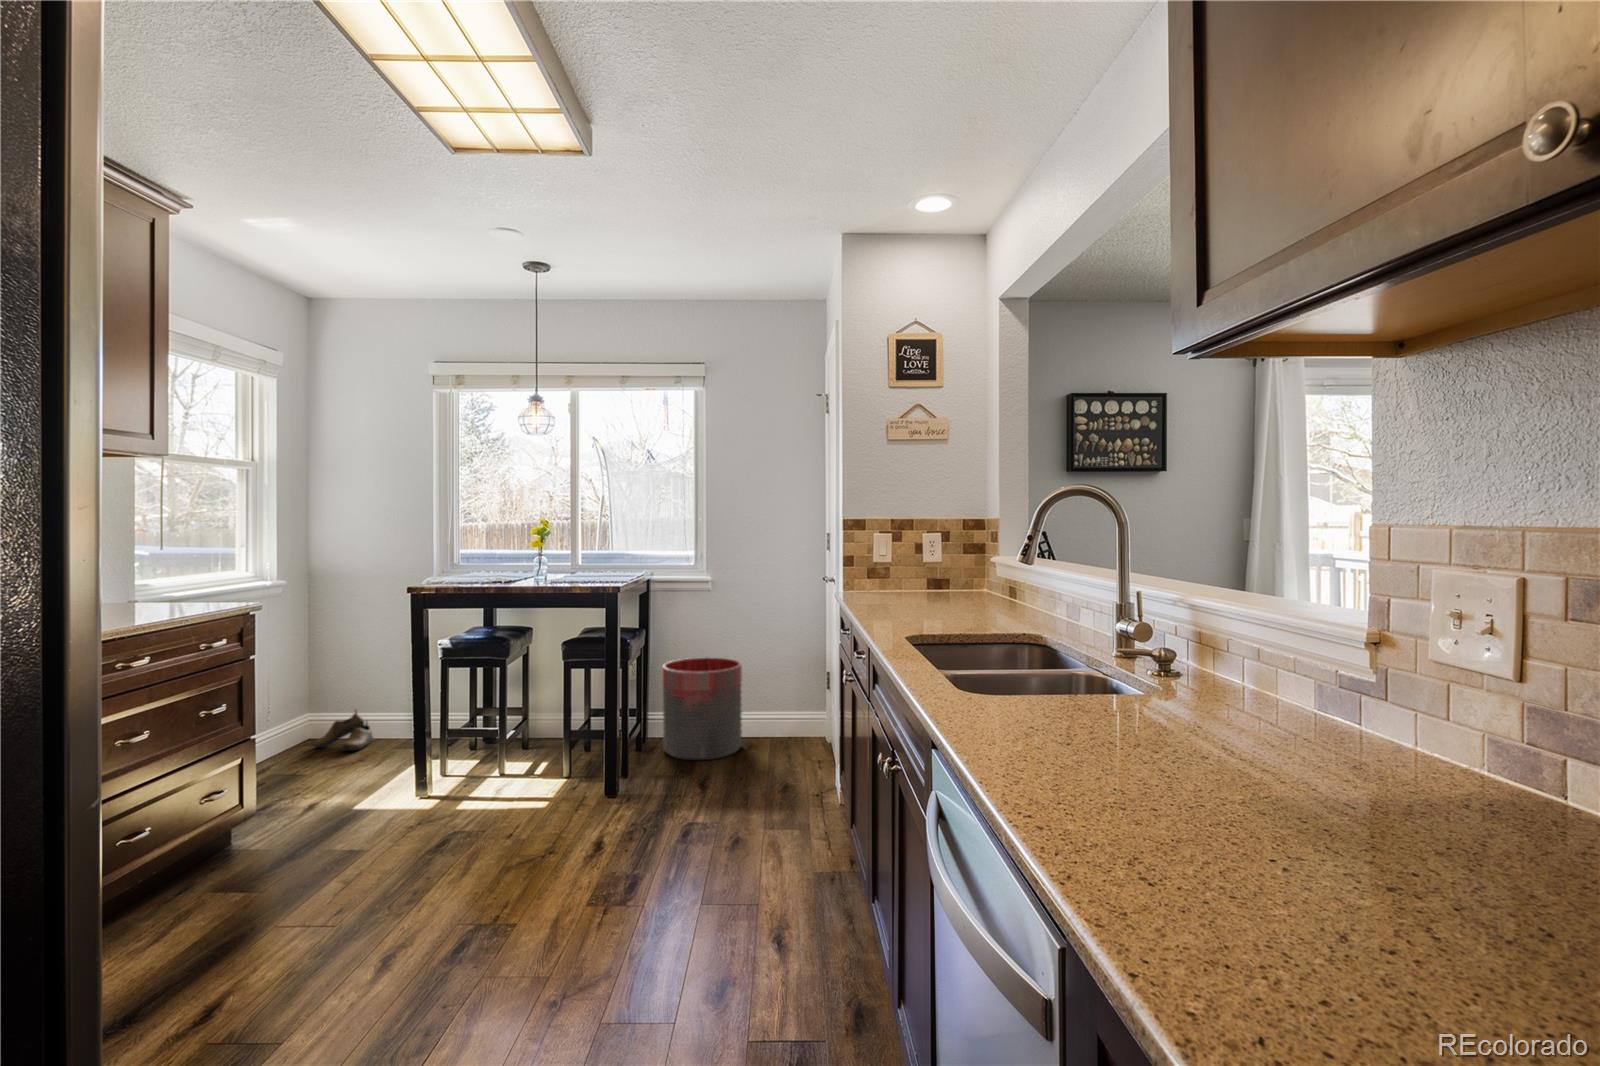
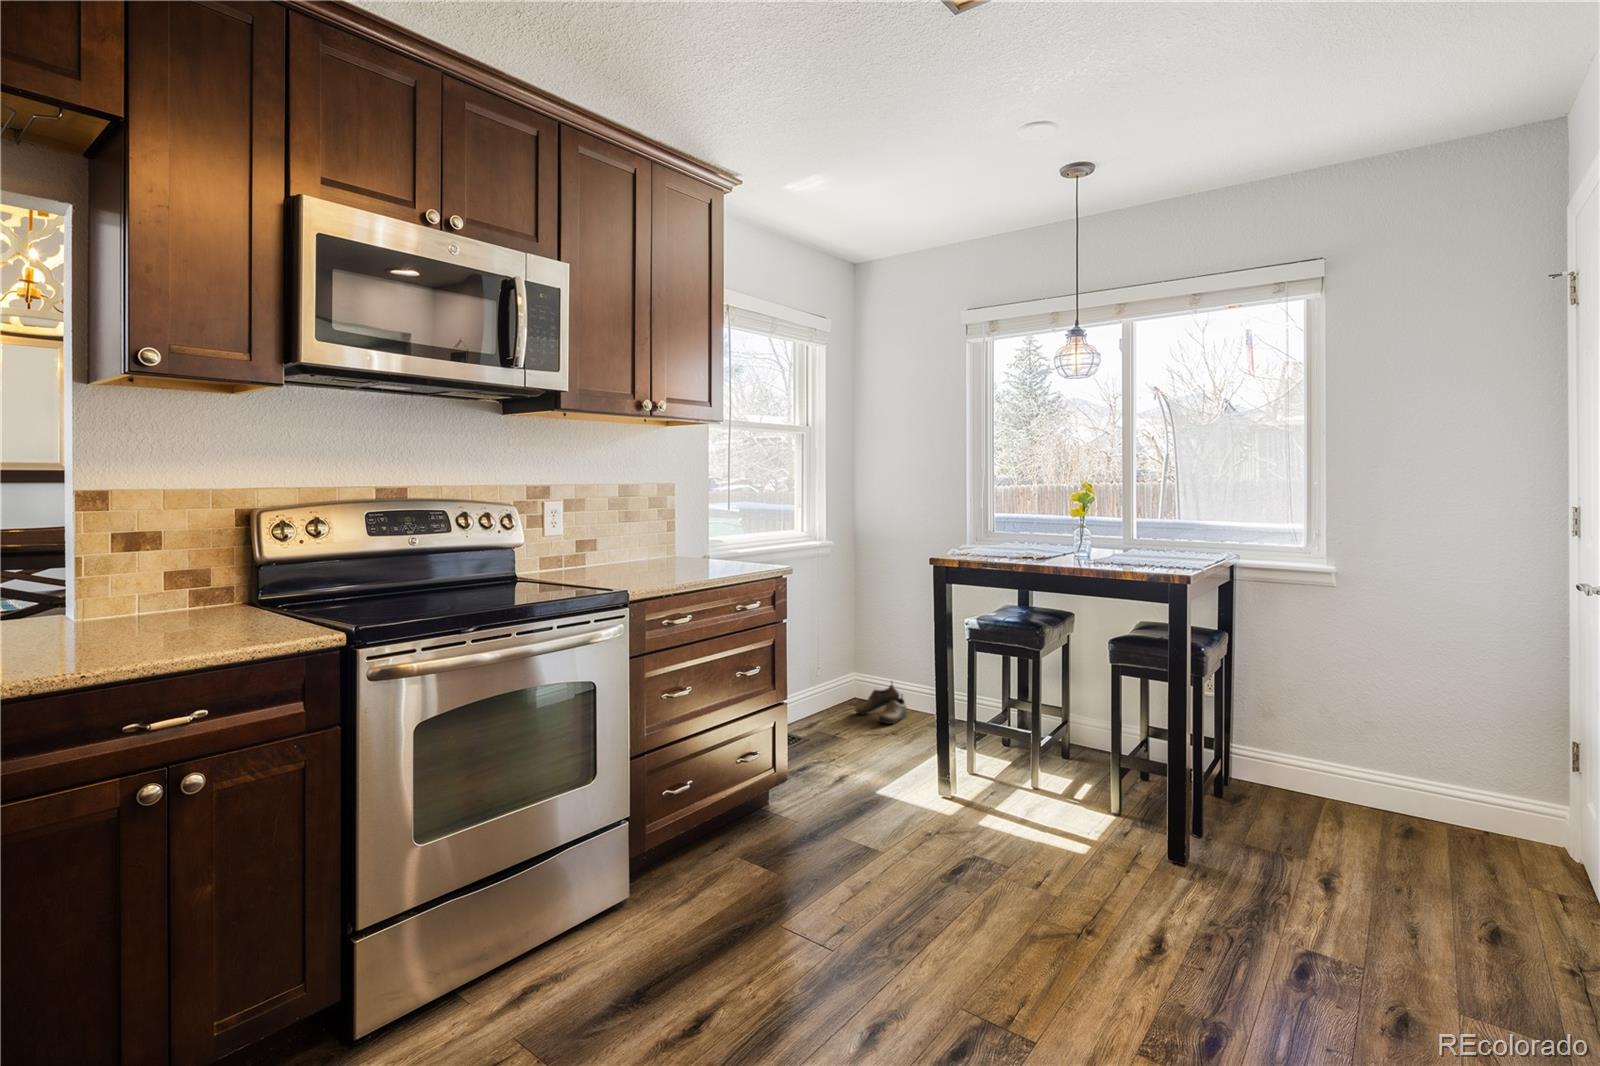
trash can: present [663,657,742,760] -> none [1254,680,1396,840]

